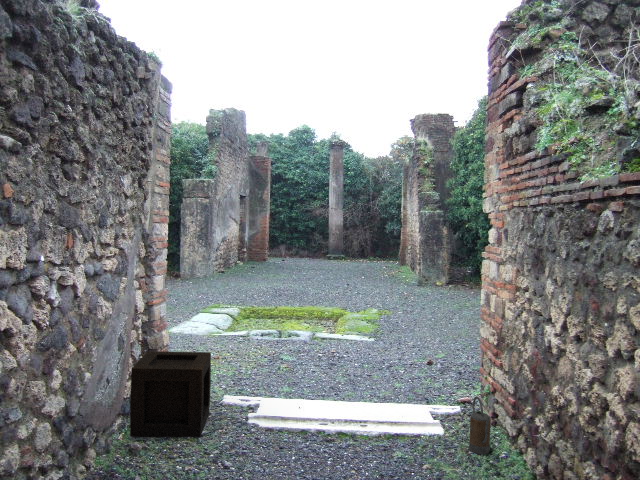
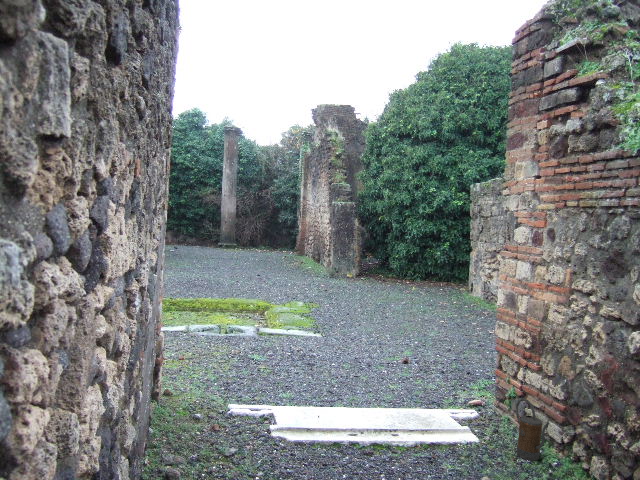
wooden crate: present [130,351,211,437] -> none [133,357,228,469]

